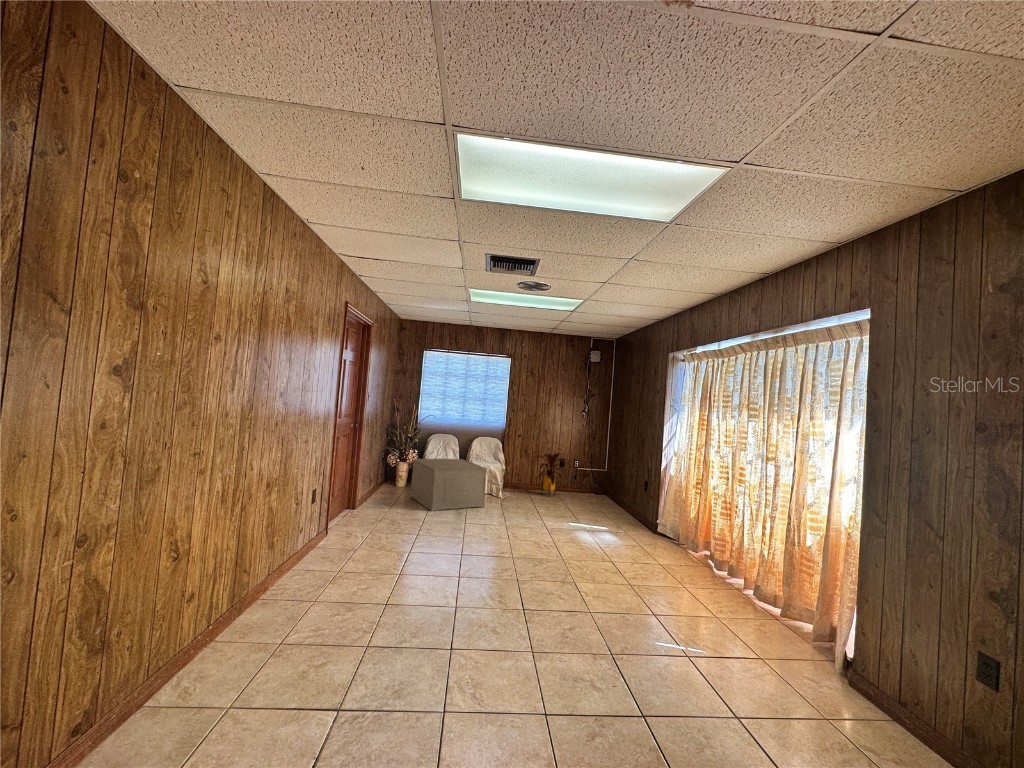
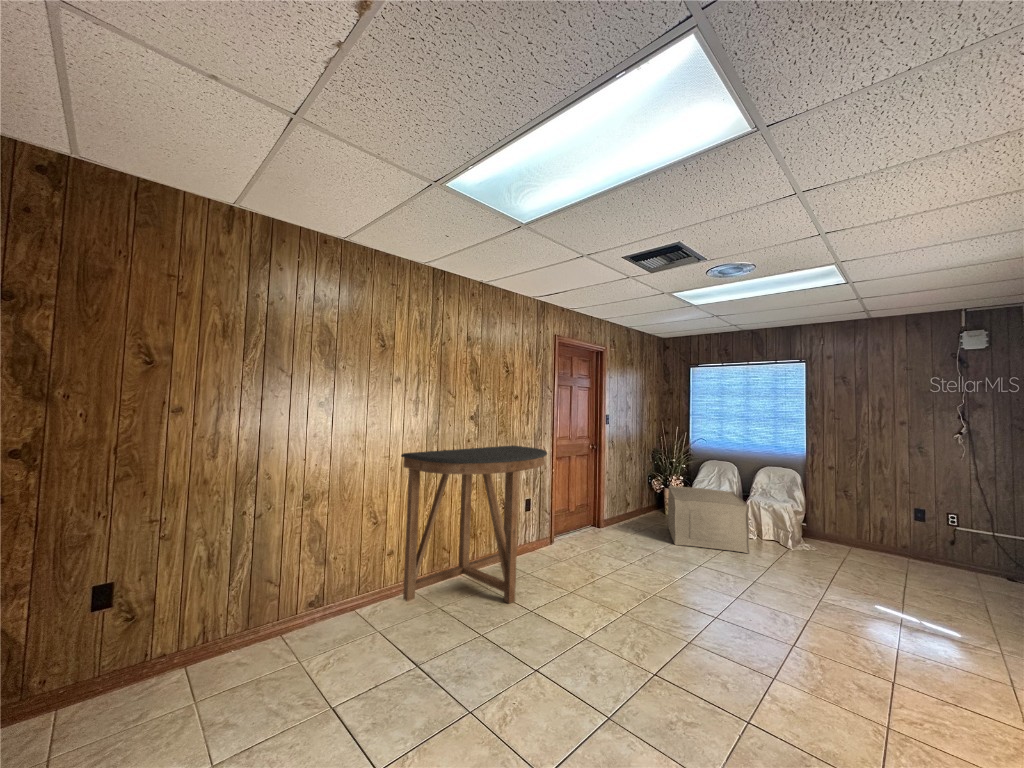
console table: none [207,427,384,659] -> present [401,445,547,604]
house plant: present [539,453,566,496] -> none [850,496,918,563]

